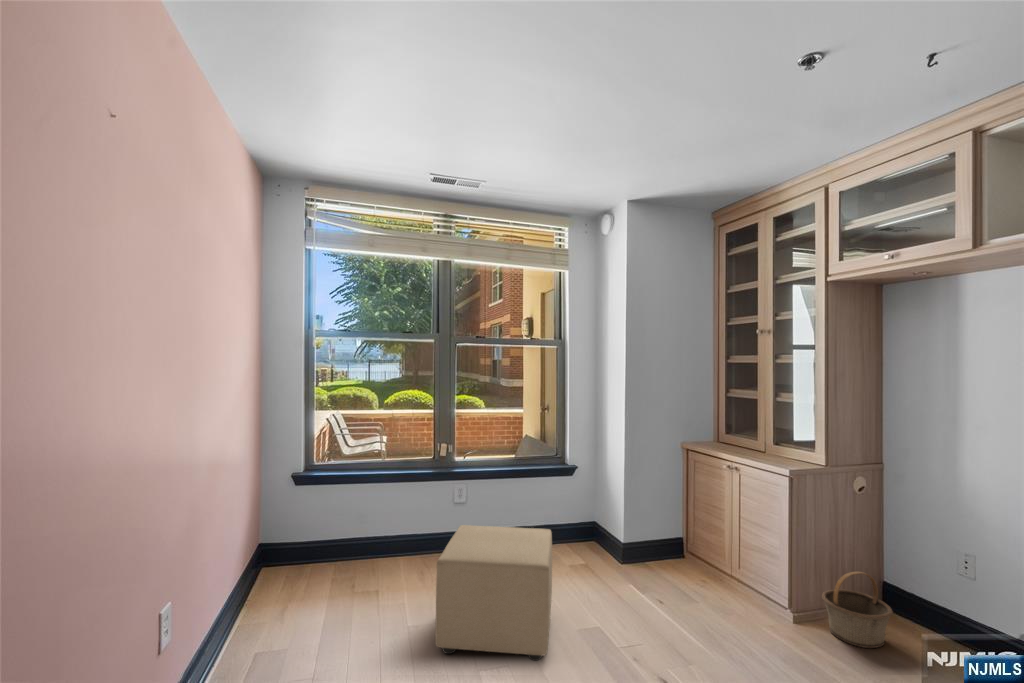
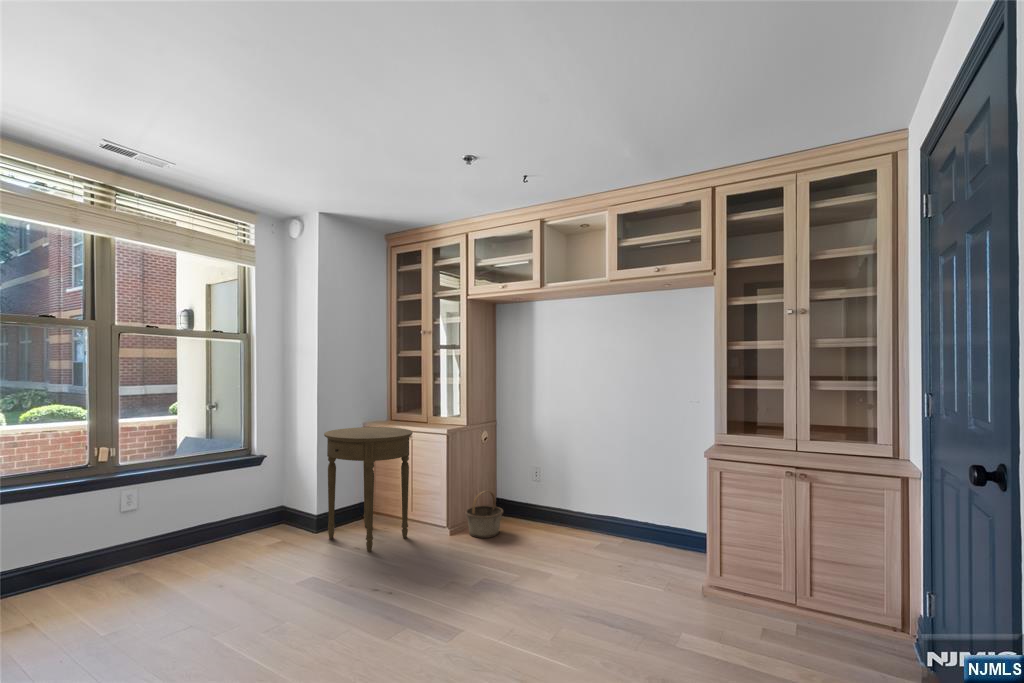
side table: none [629,448,740,612] -> present [324,427,413,551]
ottoman: present [435,525,552,661] -> none [152,507,275,641]

